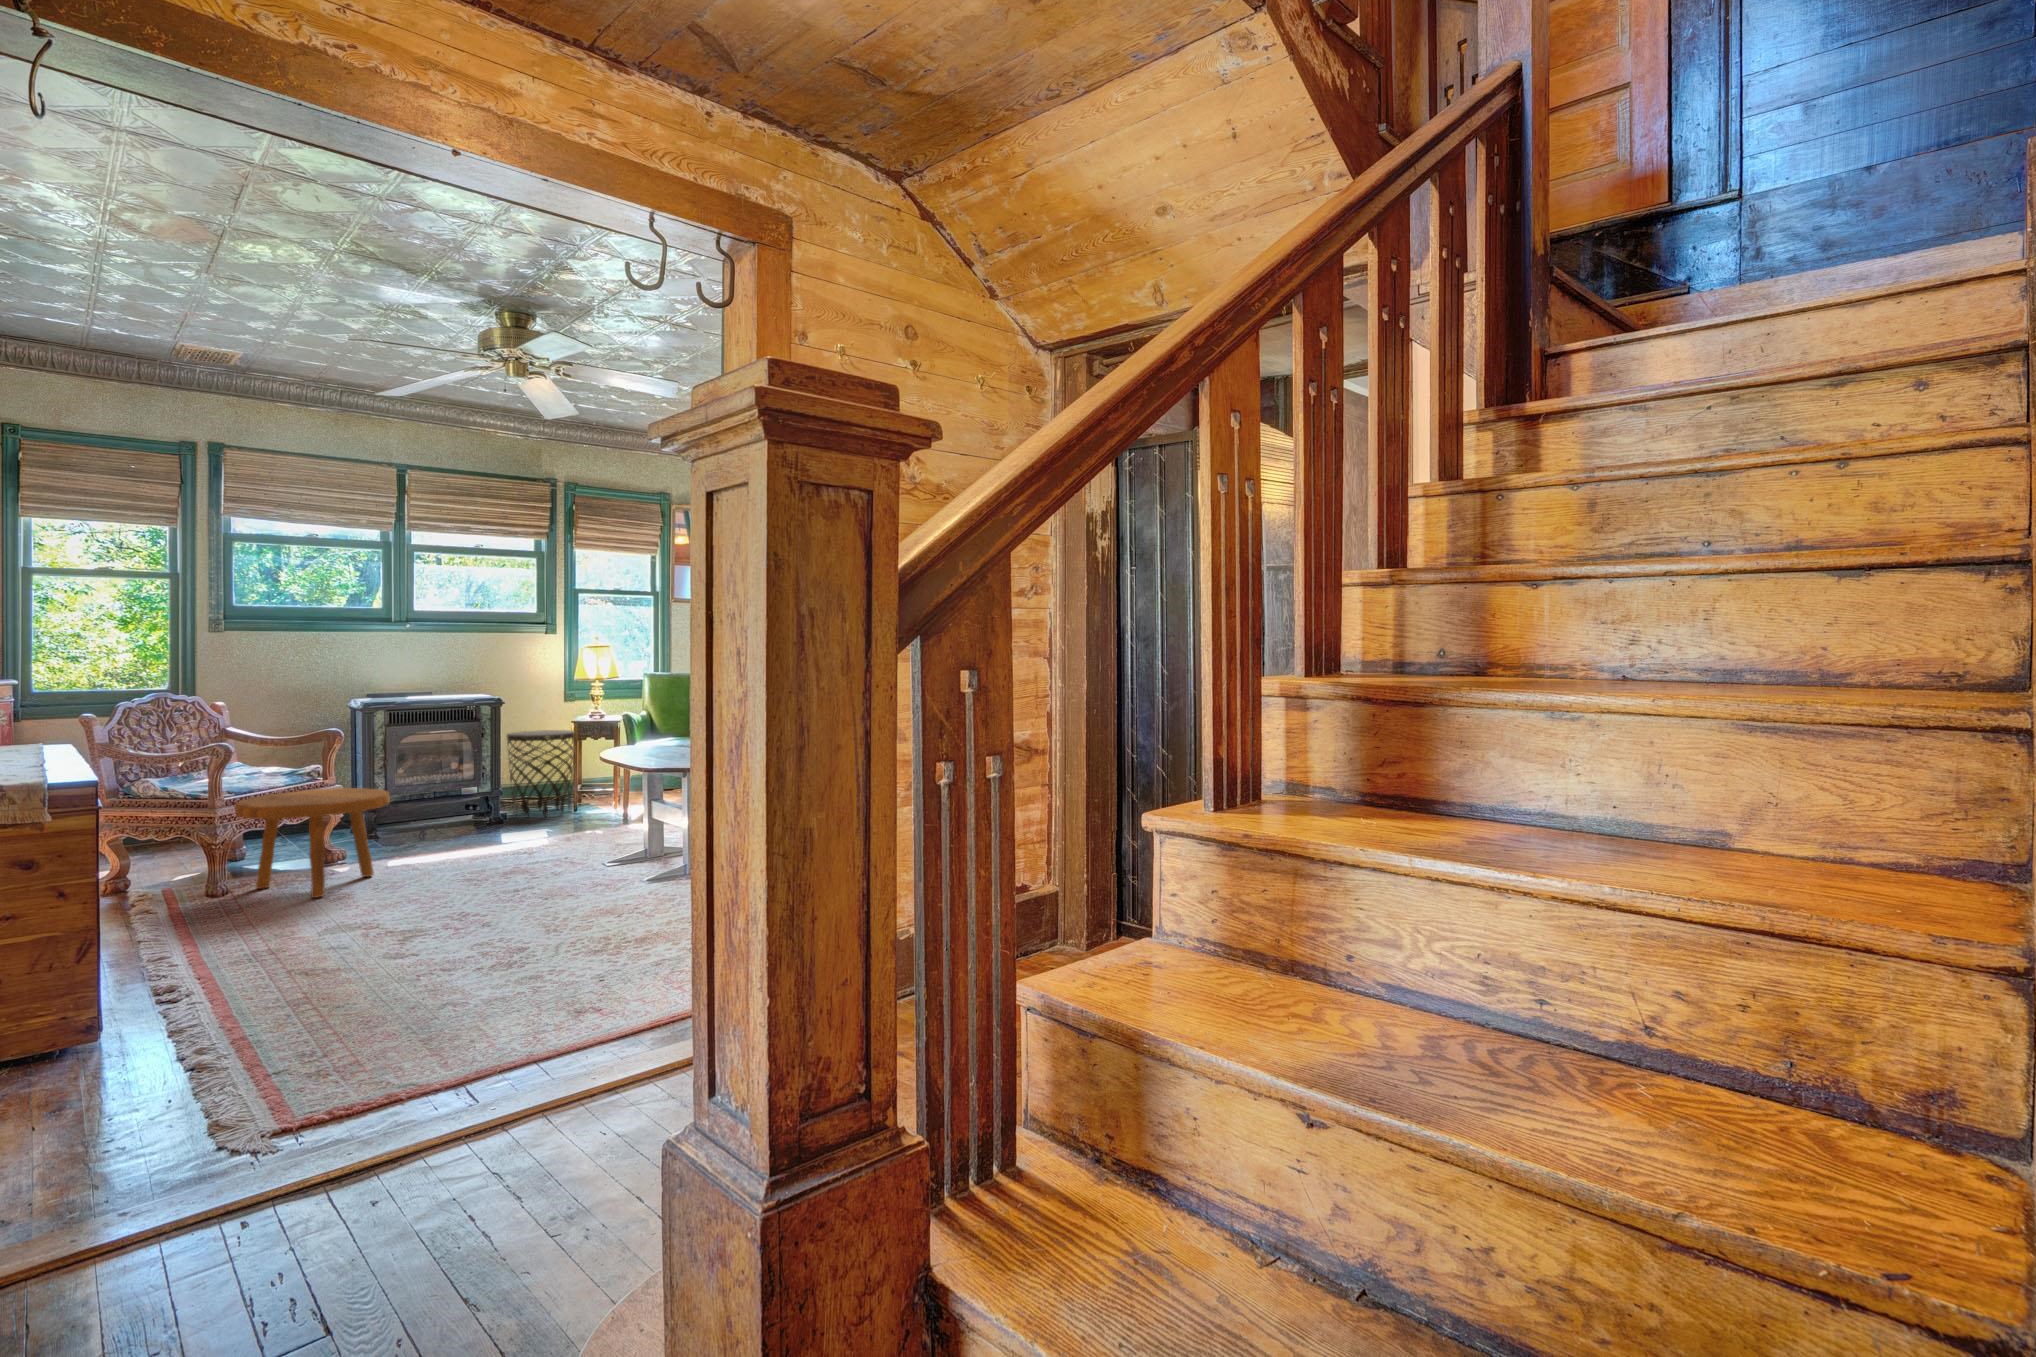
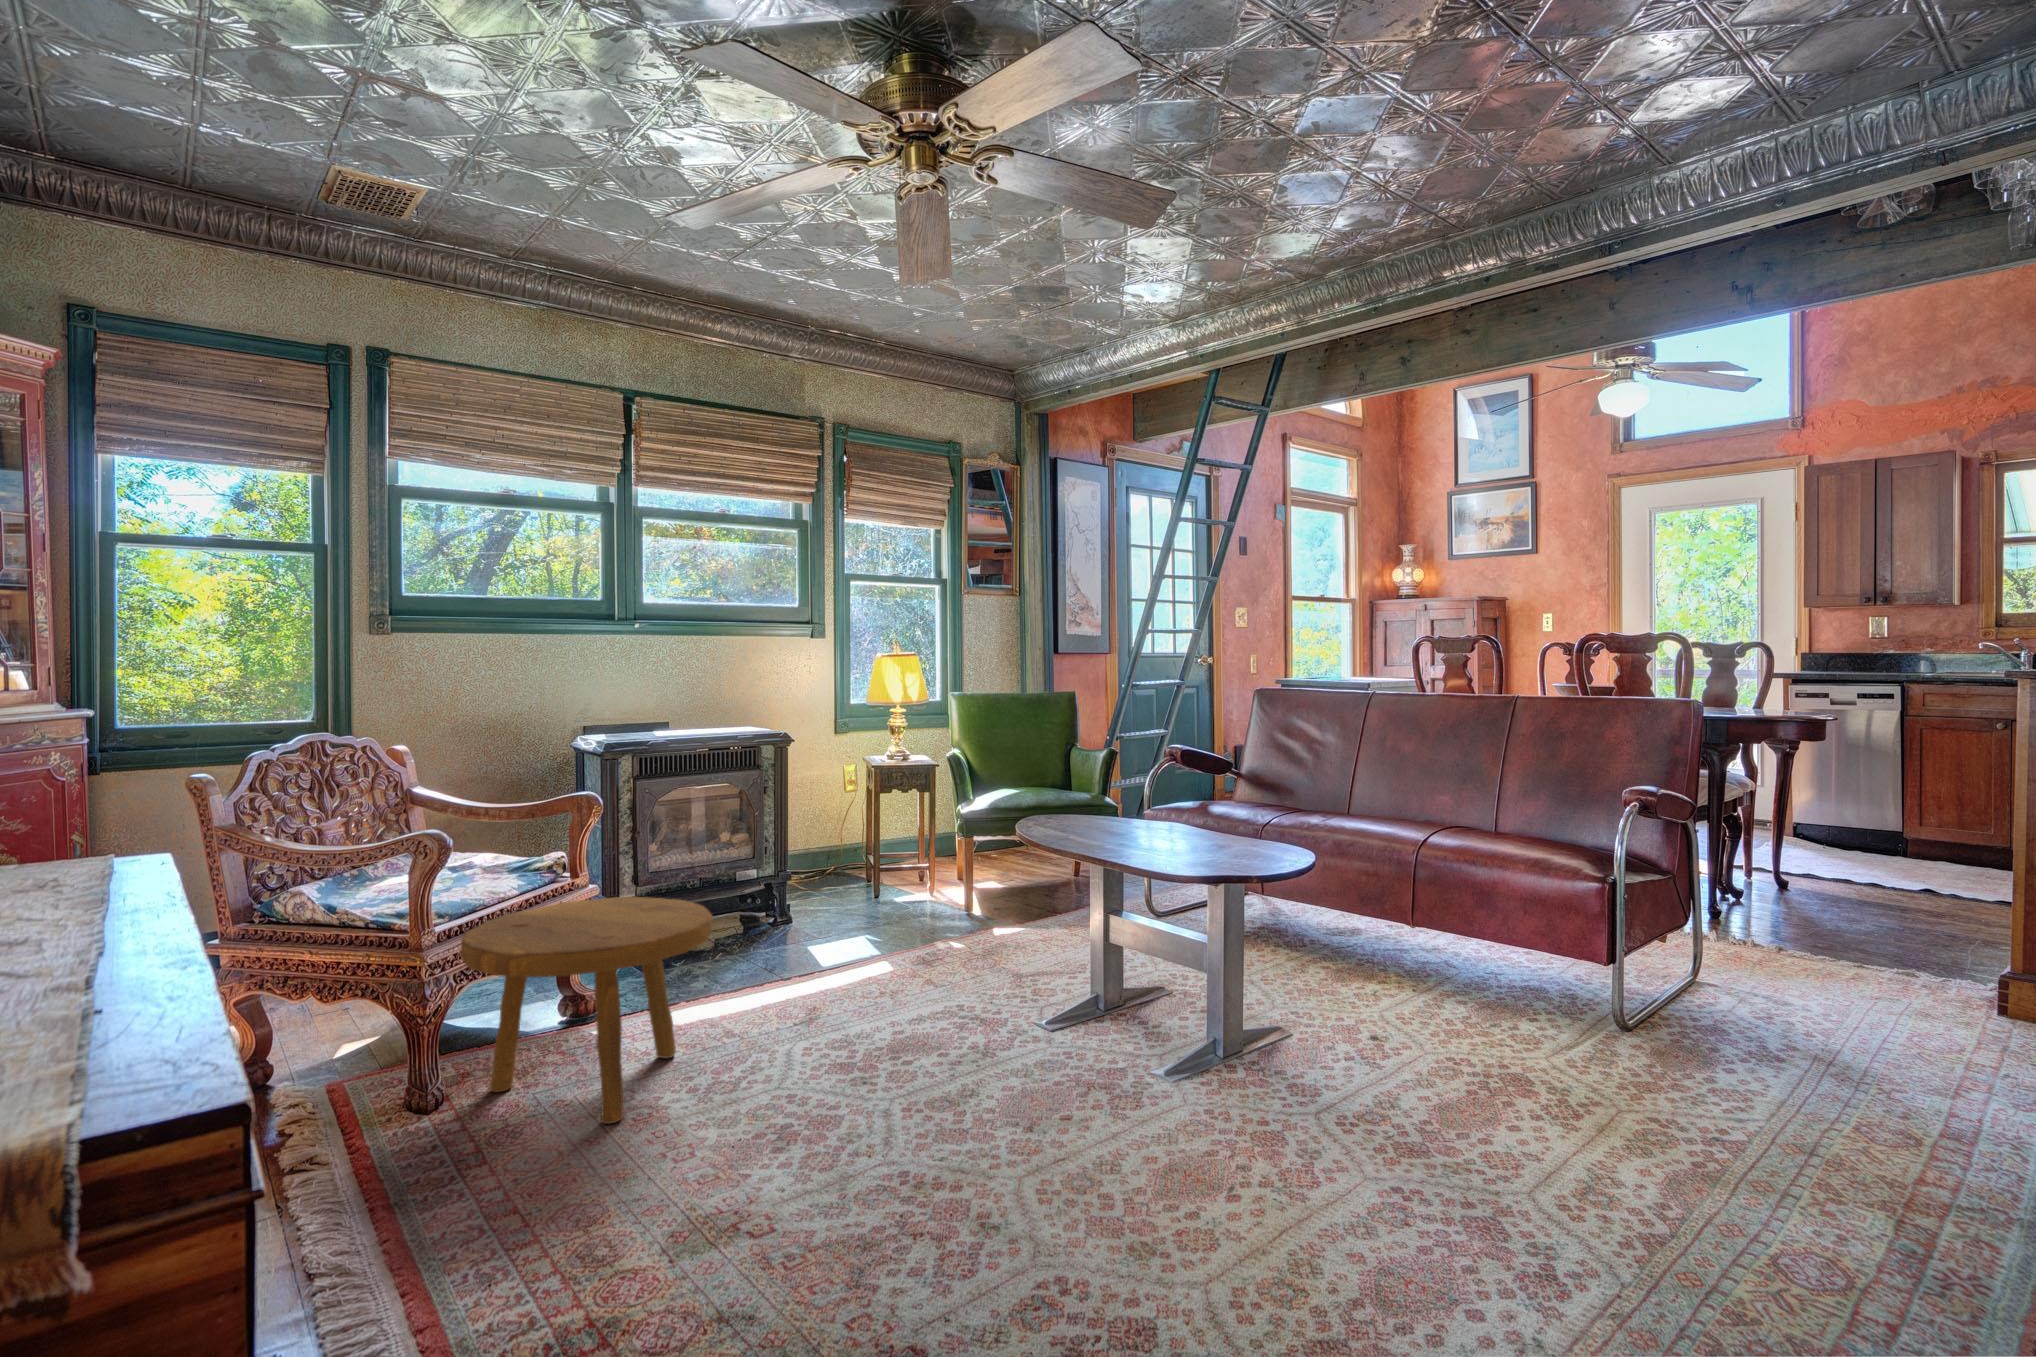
side table: present [506,730,575,817] -> none [778,777,872,911]

